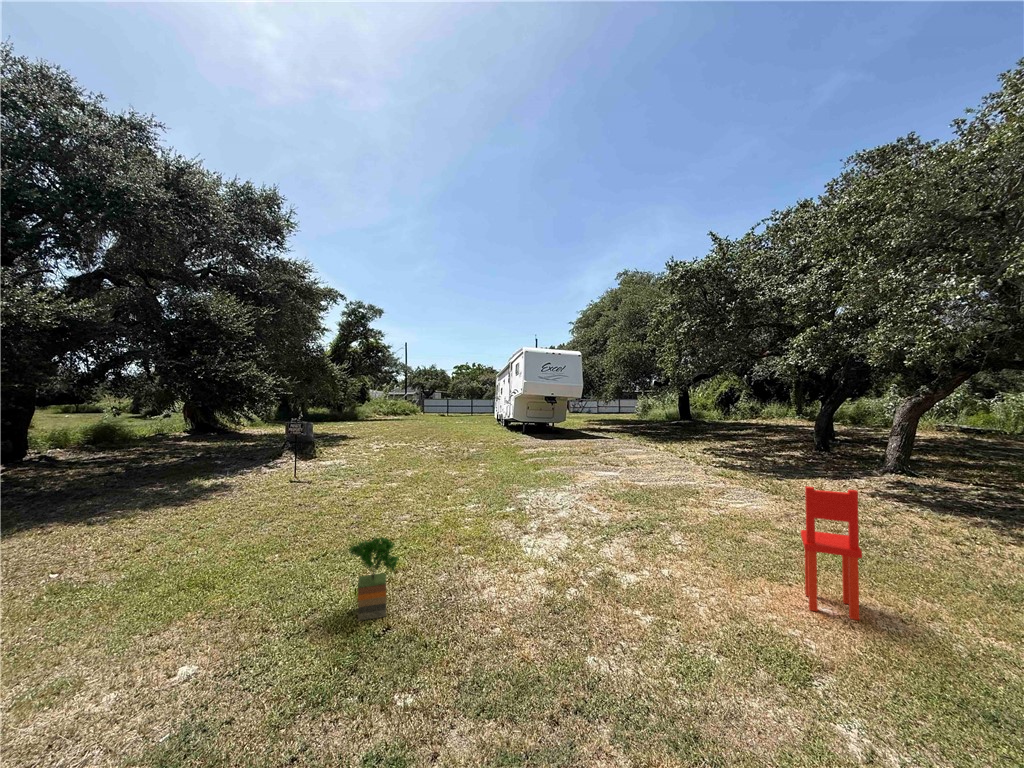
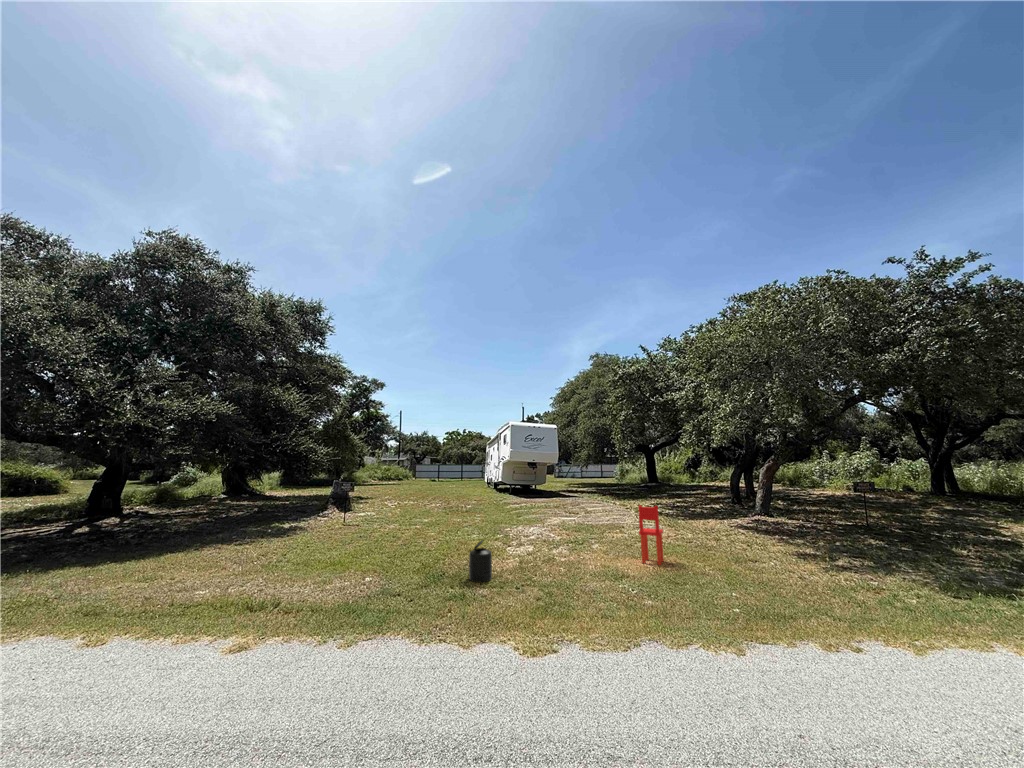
potted tree: present [349,537,399,621] -> none [431,531,455,568]
trash can: none [413,587,473,705] -> present [469,540,492,582]

